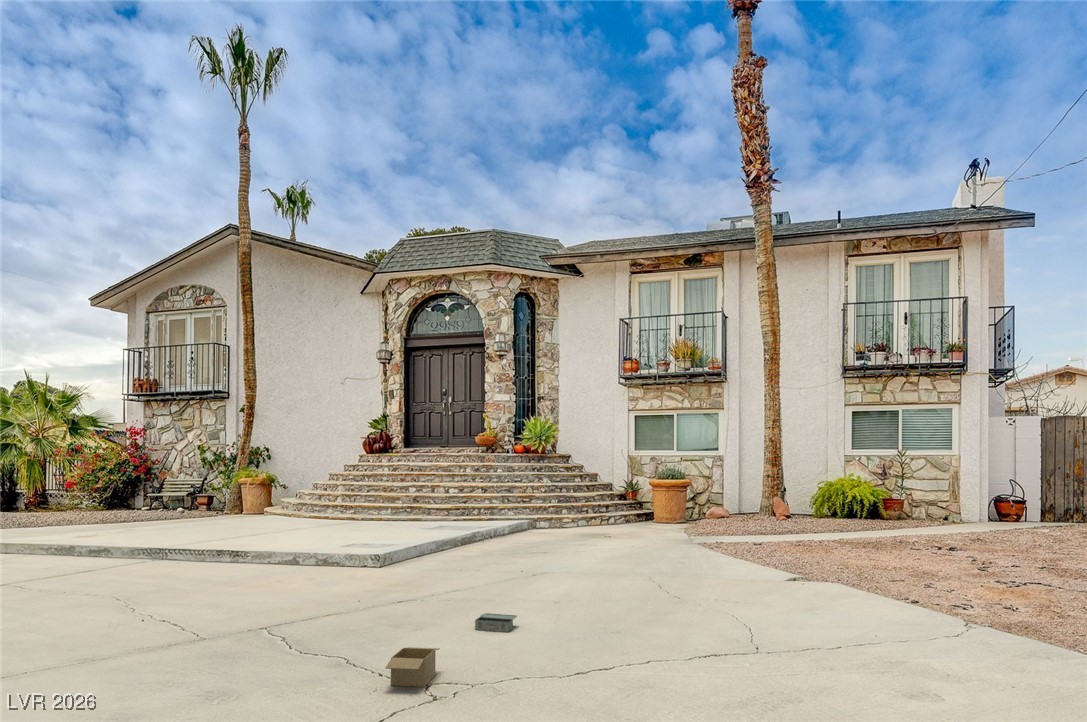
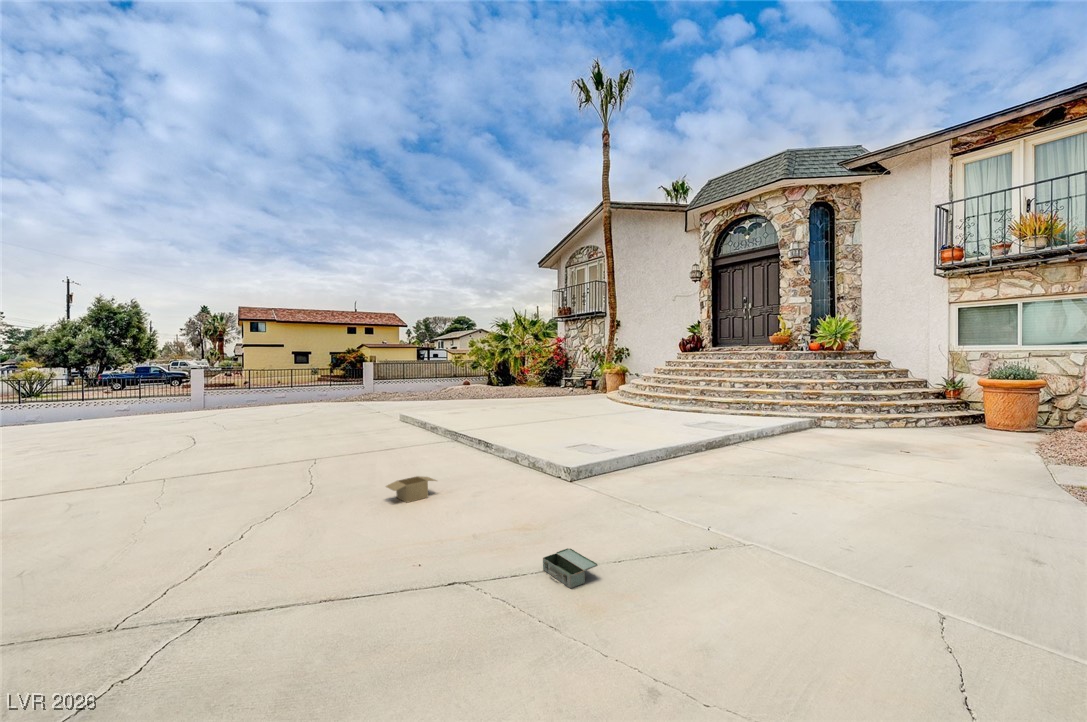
cardboard box: present [385,647,439,687] -> present [386,476,437,503]

